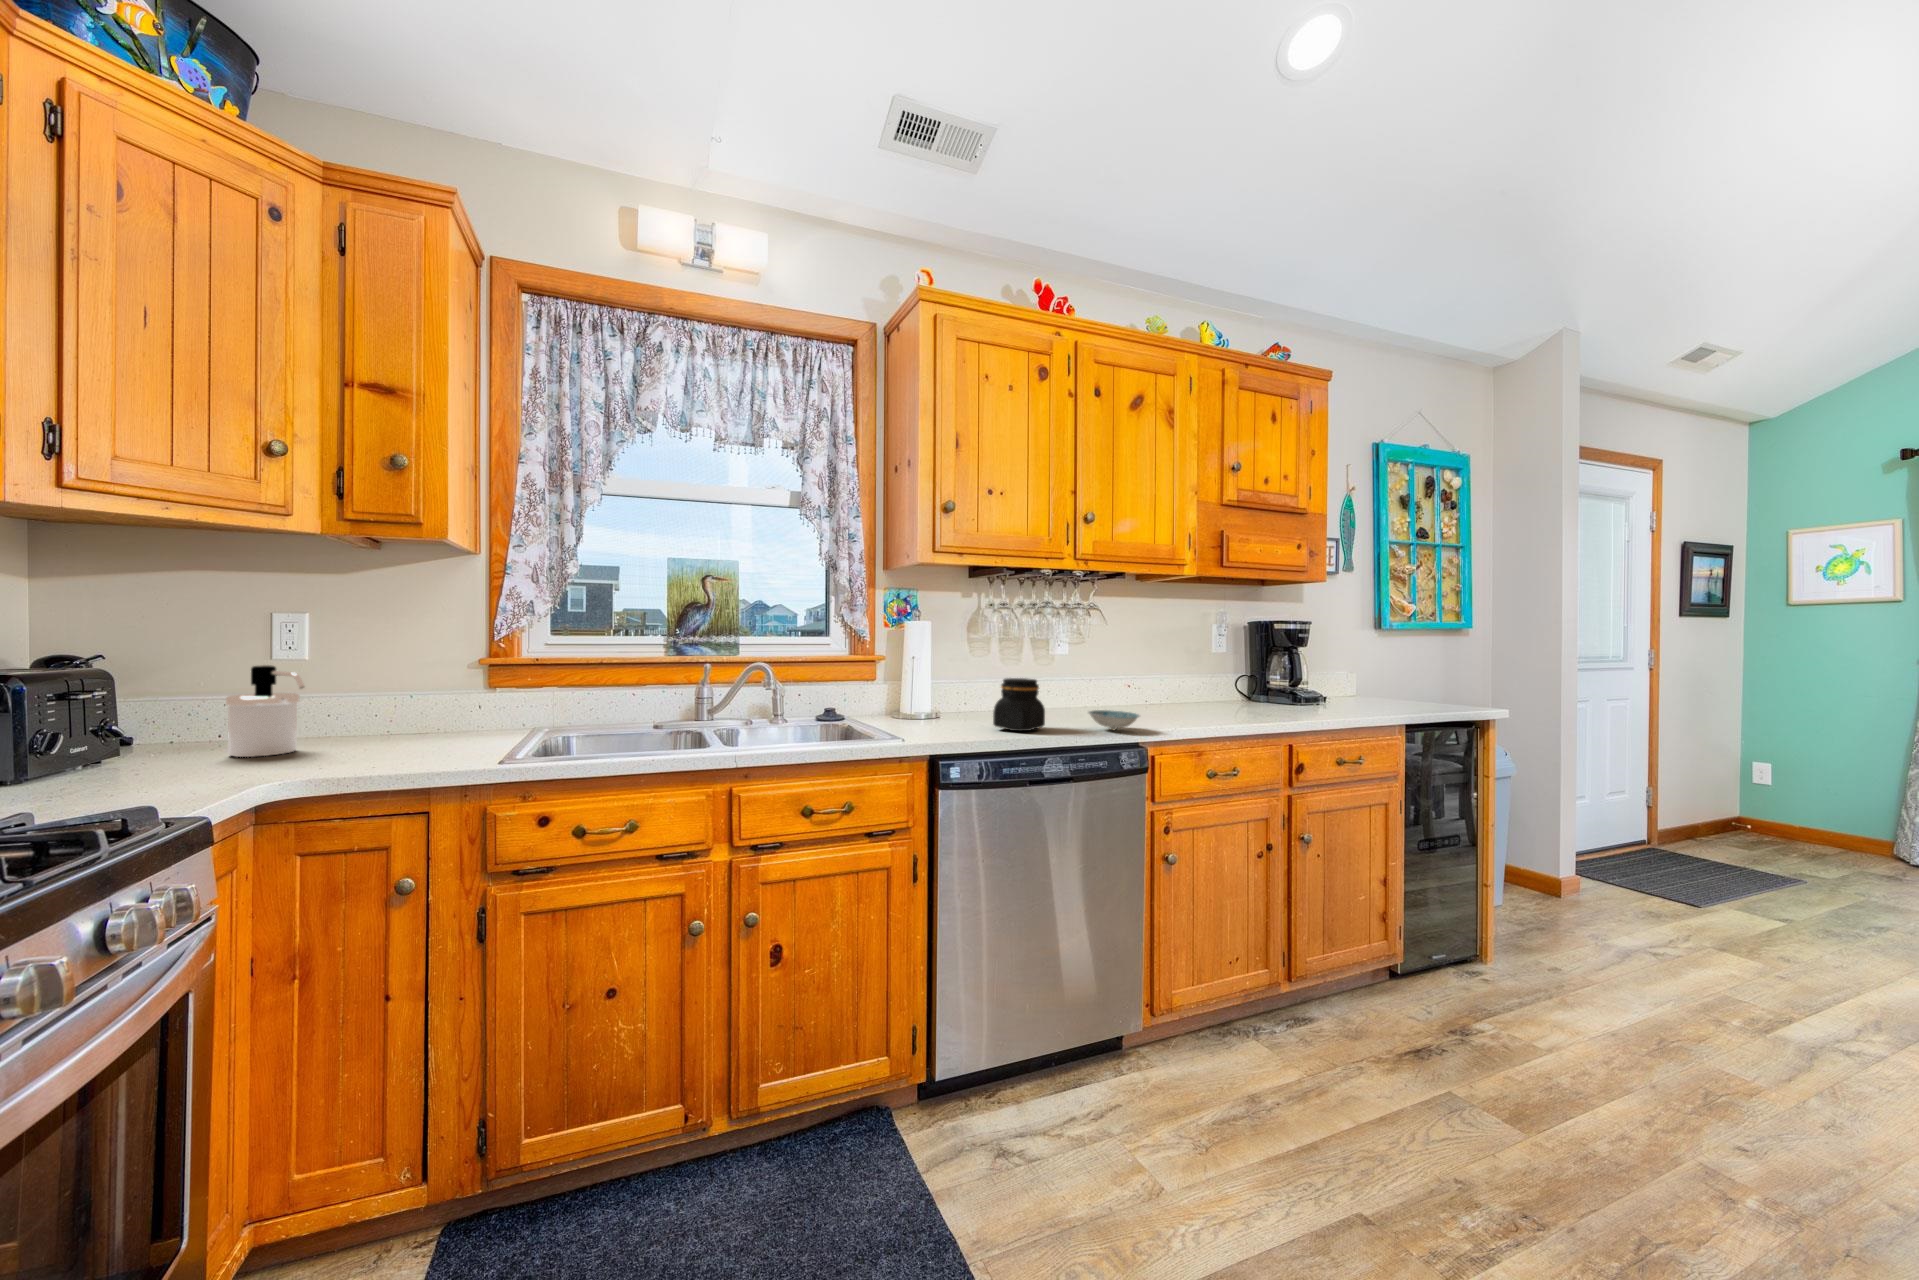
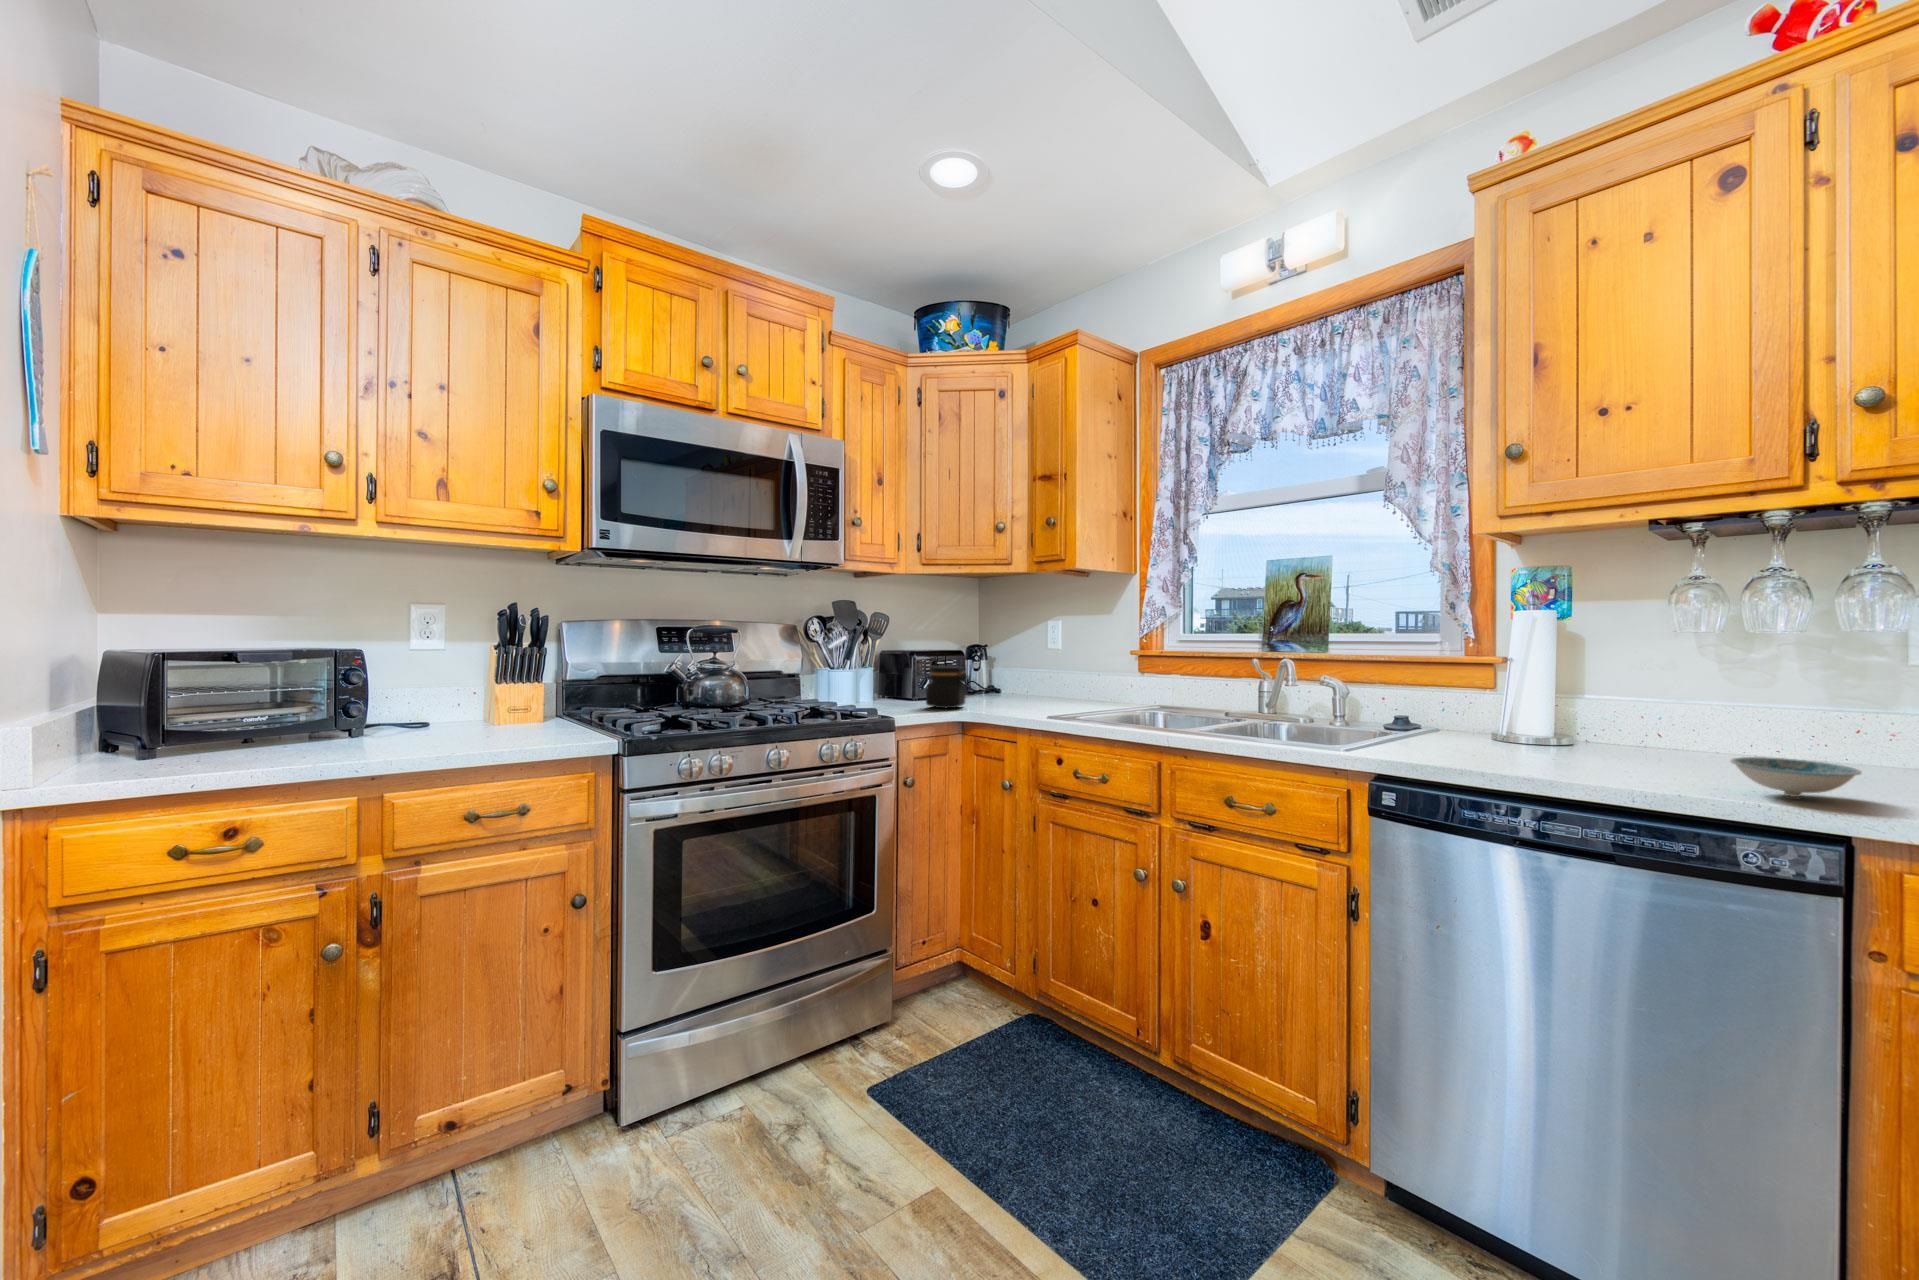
soap dispenser: present [226,665,304,757] -> none [995,652,1026,704]
jar: present [993,678,1045,731] -> present [924,666,966,708]

